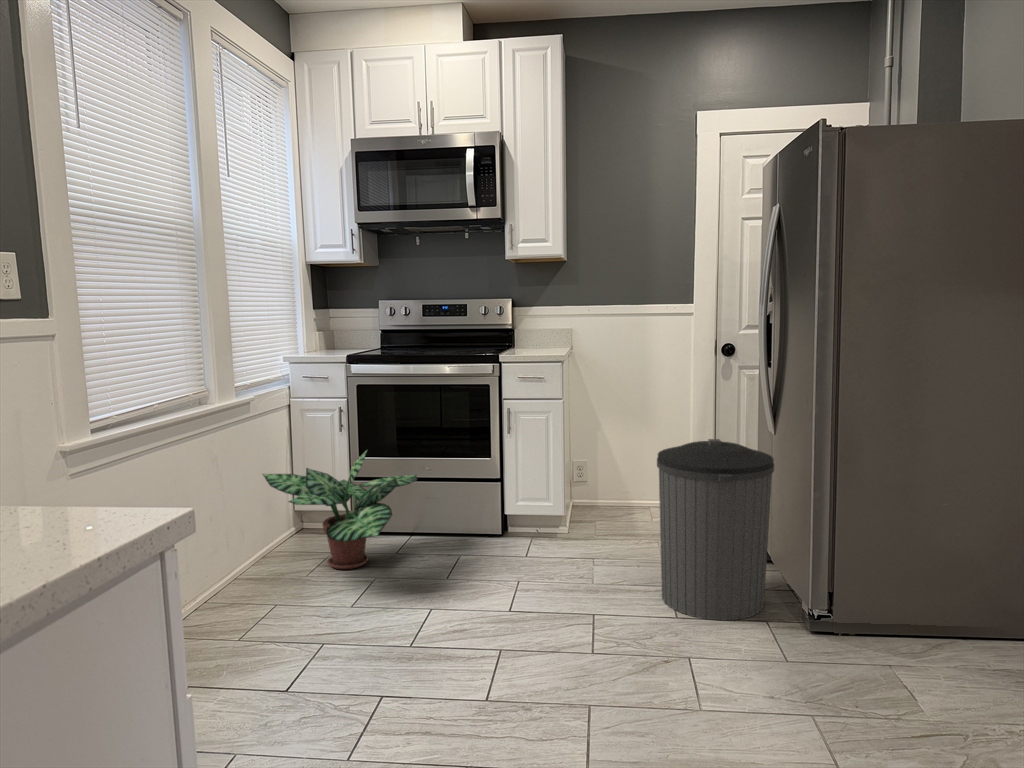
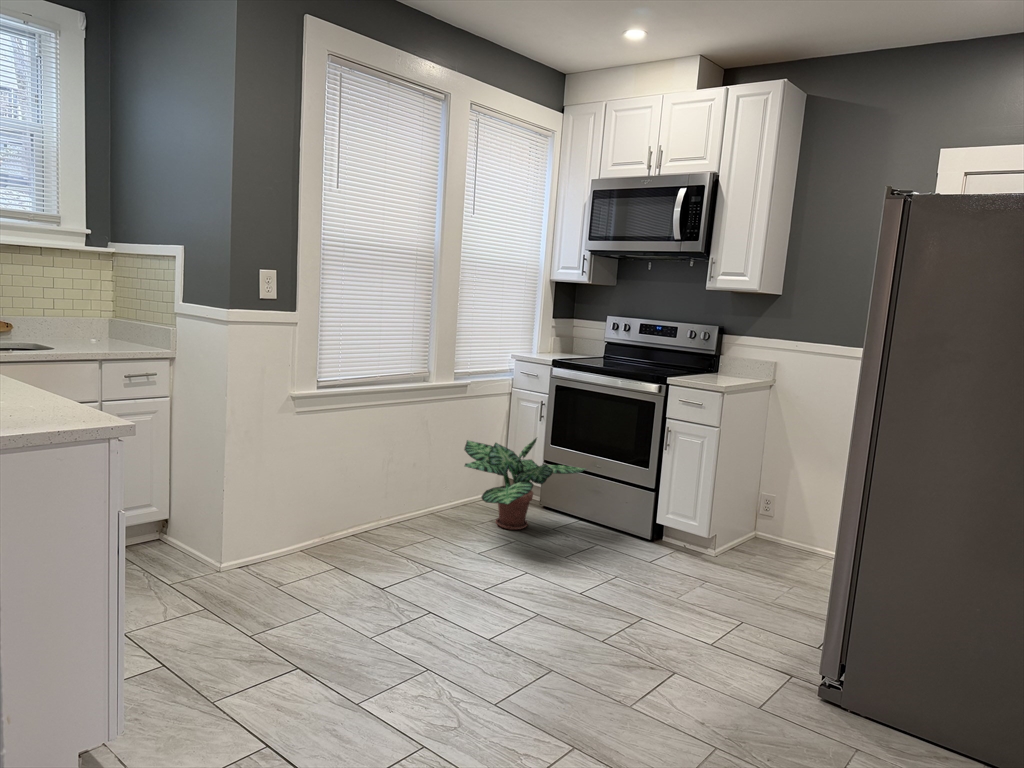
trash can: present [657,439,774,621] -> none [718,489,848,671]

